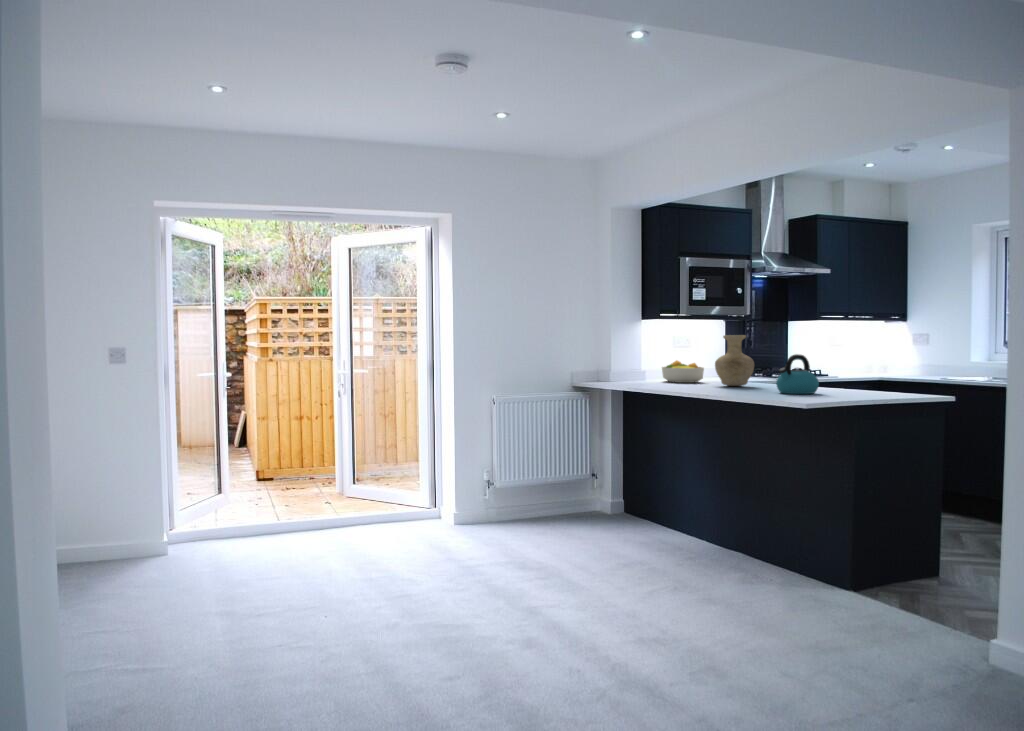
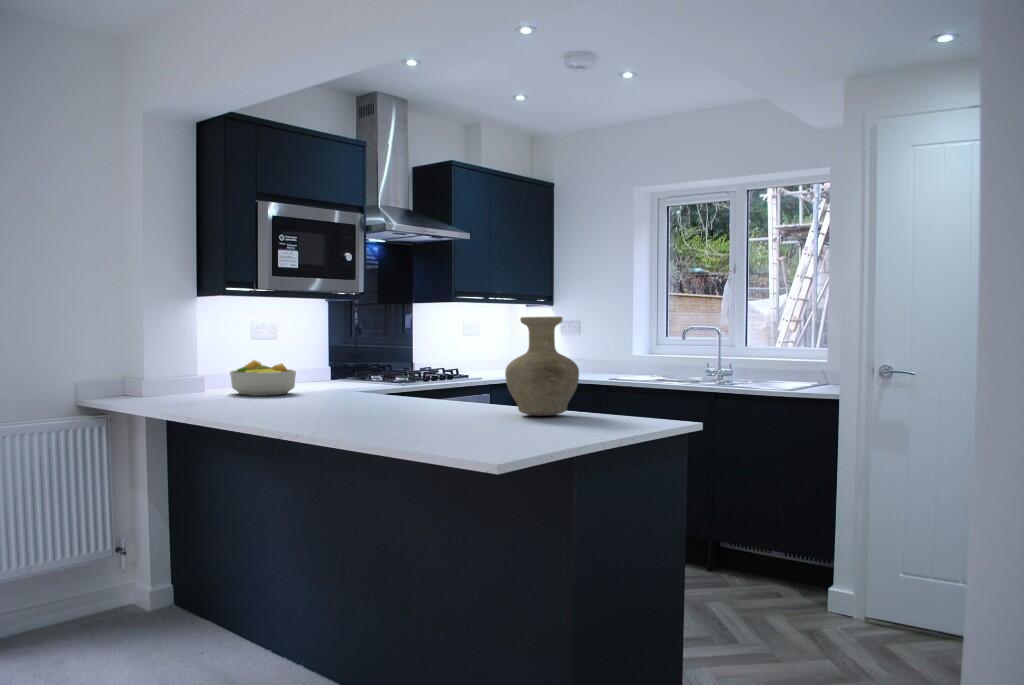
vase: present [715,335,754,386] -> present [505,317,579,416]
kettle: present [776,354,819,394] -> none [408,349,473,414]

